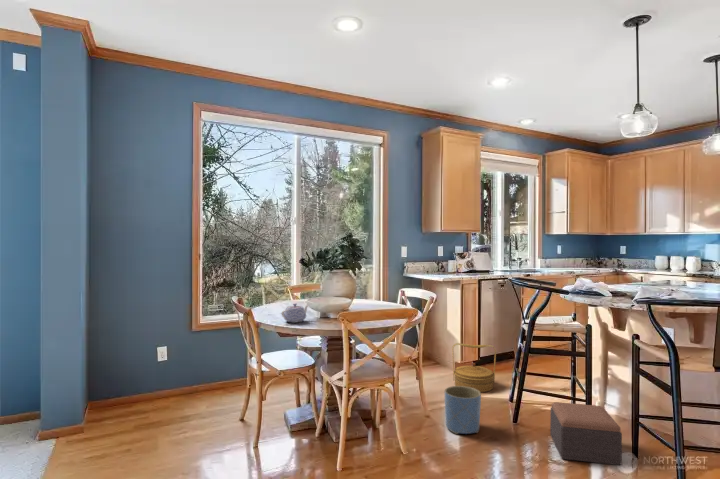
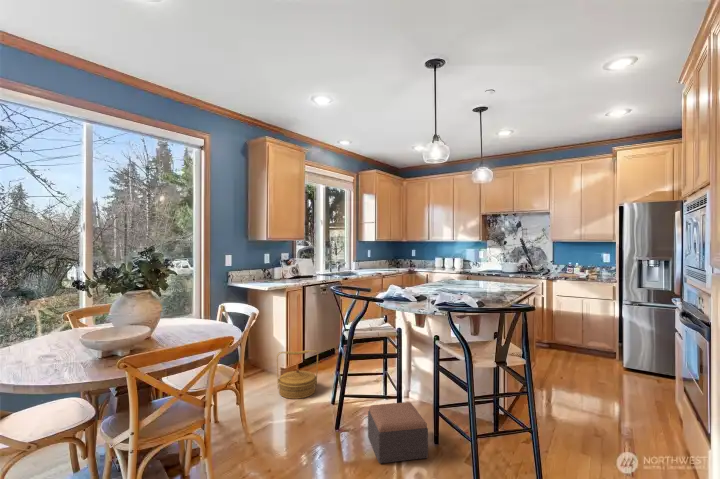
teapot: present [282,303,308,322] -> none [35,343,86,372]
planter: present [445,386,481,434] -> none [267,402,304,457]

